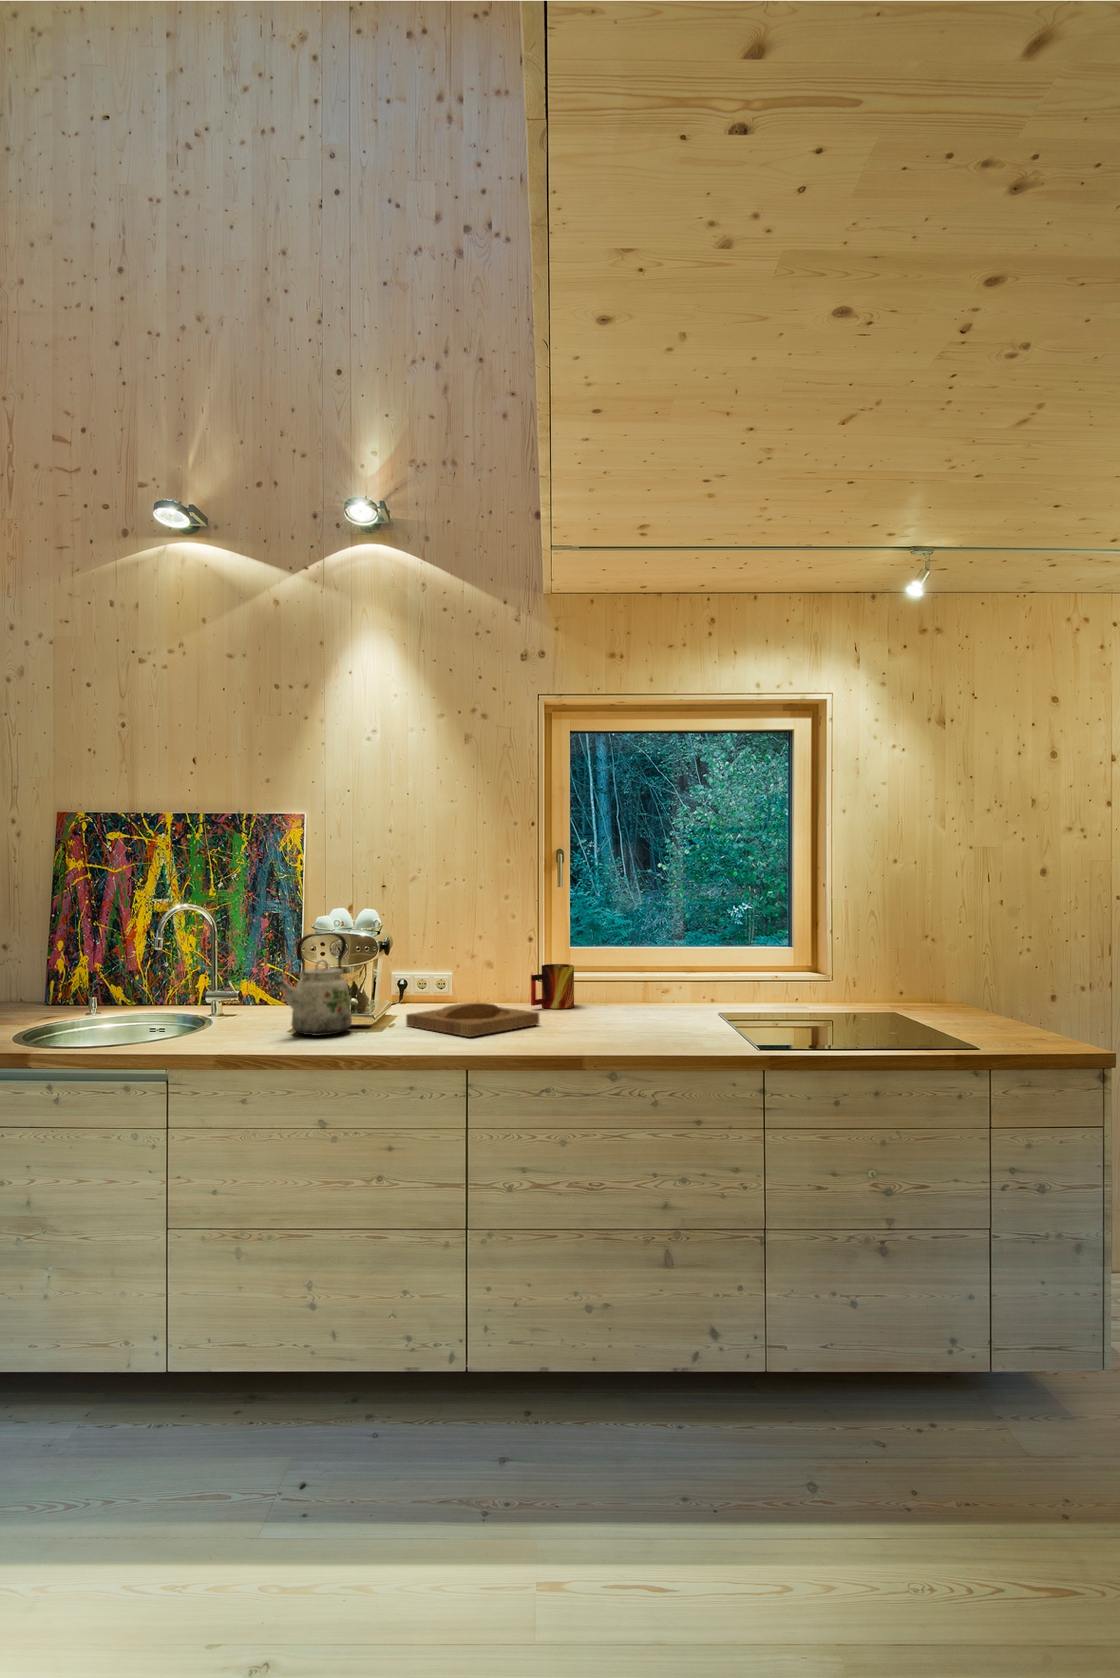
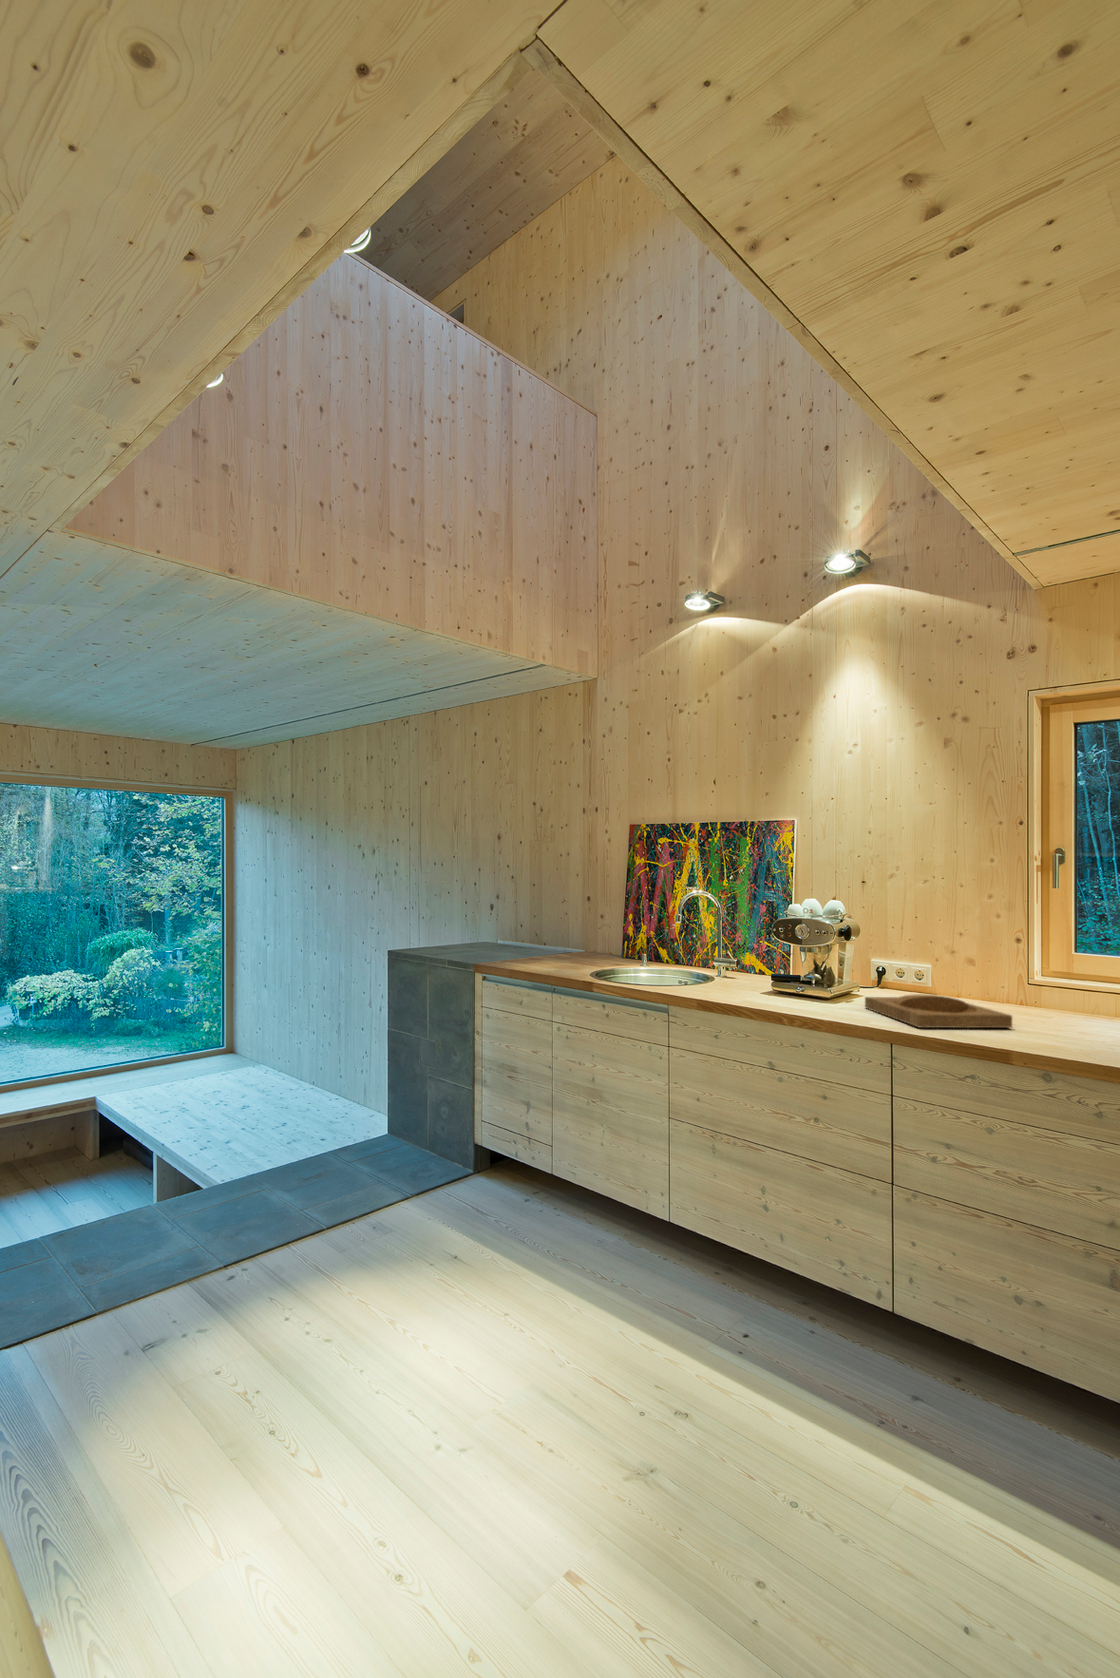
kettle: present [277,933,352,1036] -> none [740,915,809,1004]
mug: present [531,964,574,1009] -> none [1016,968,1075,1017]

